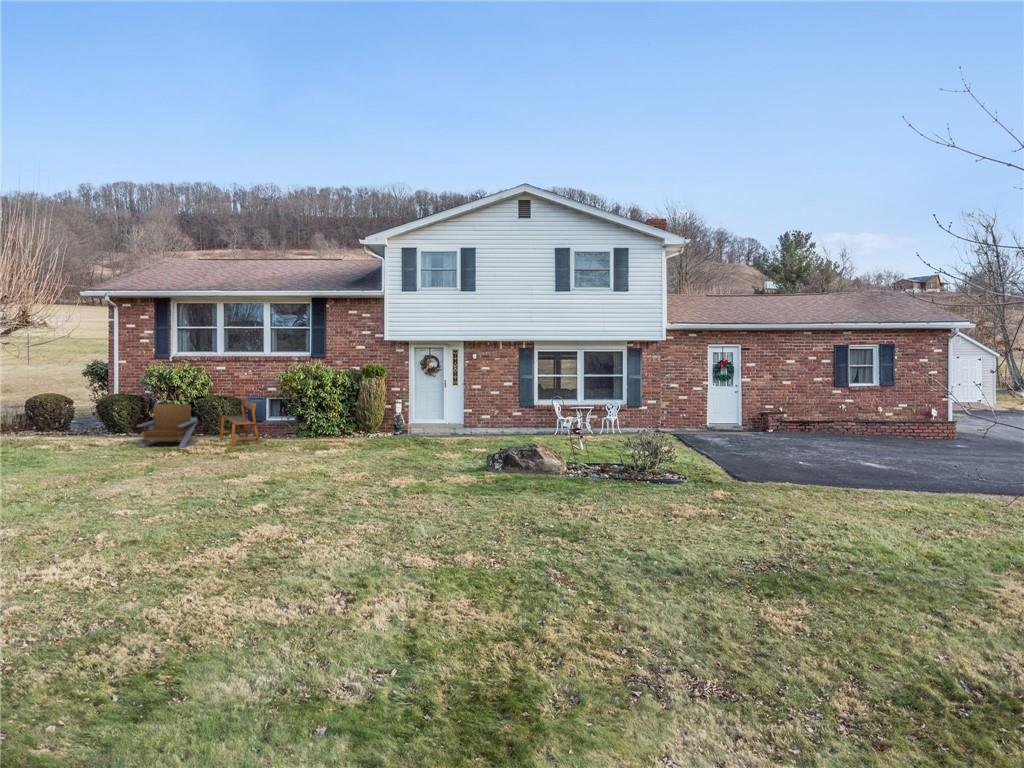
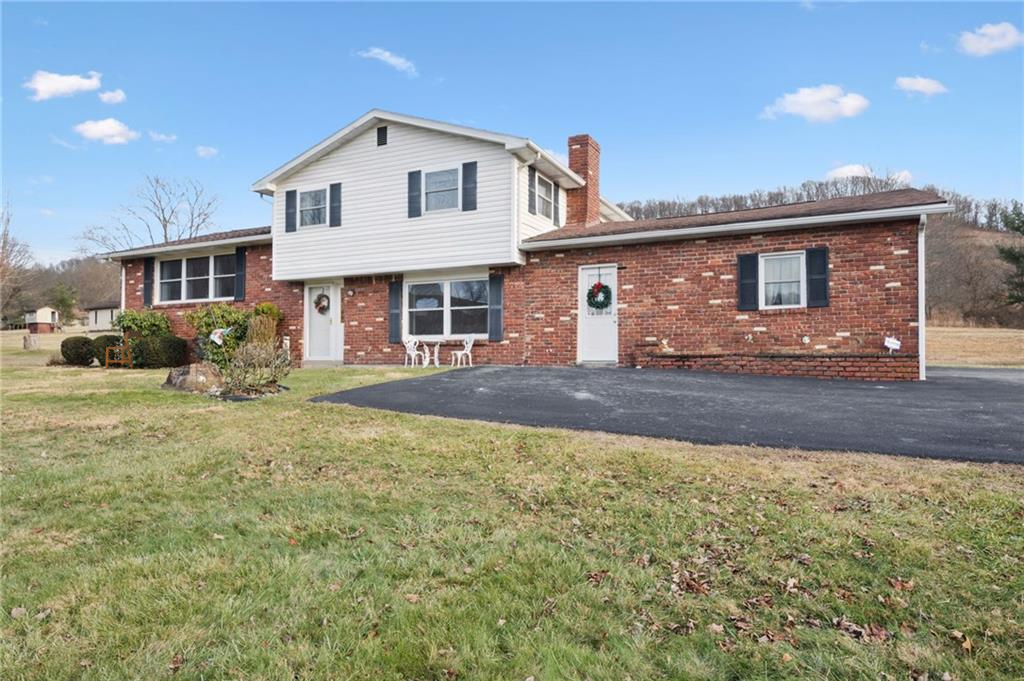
lounge chair: present [137,404,198,448] -> none [51,334,105,368]

